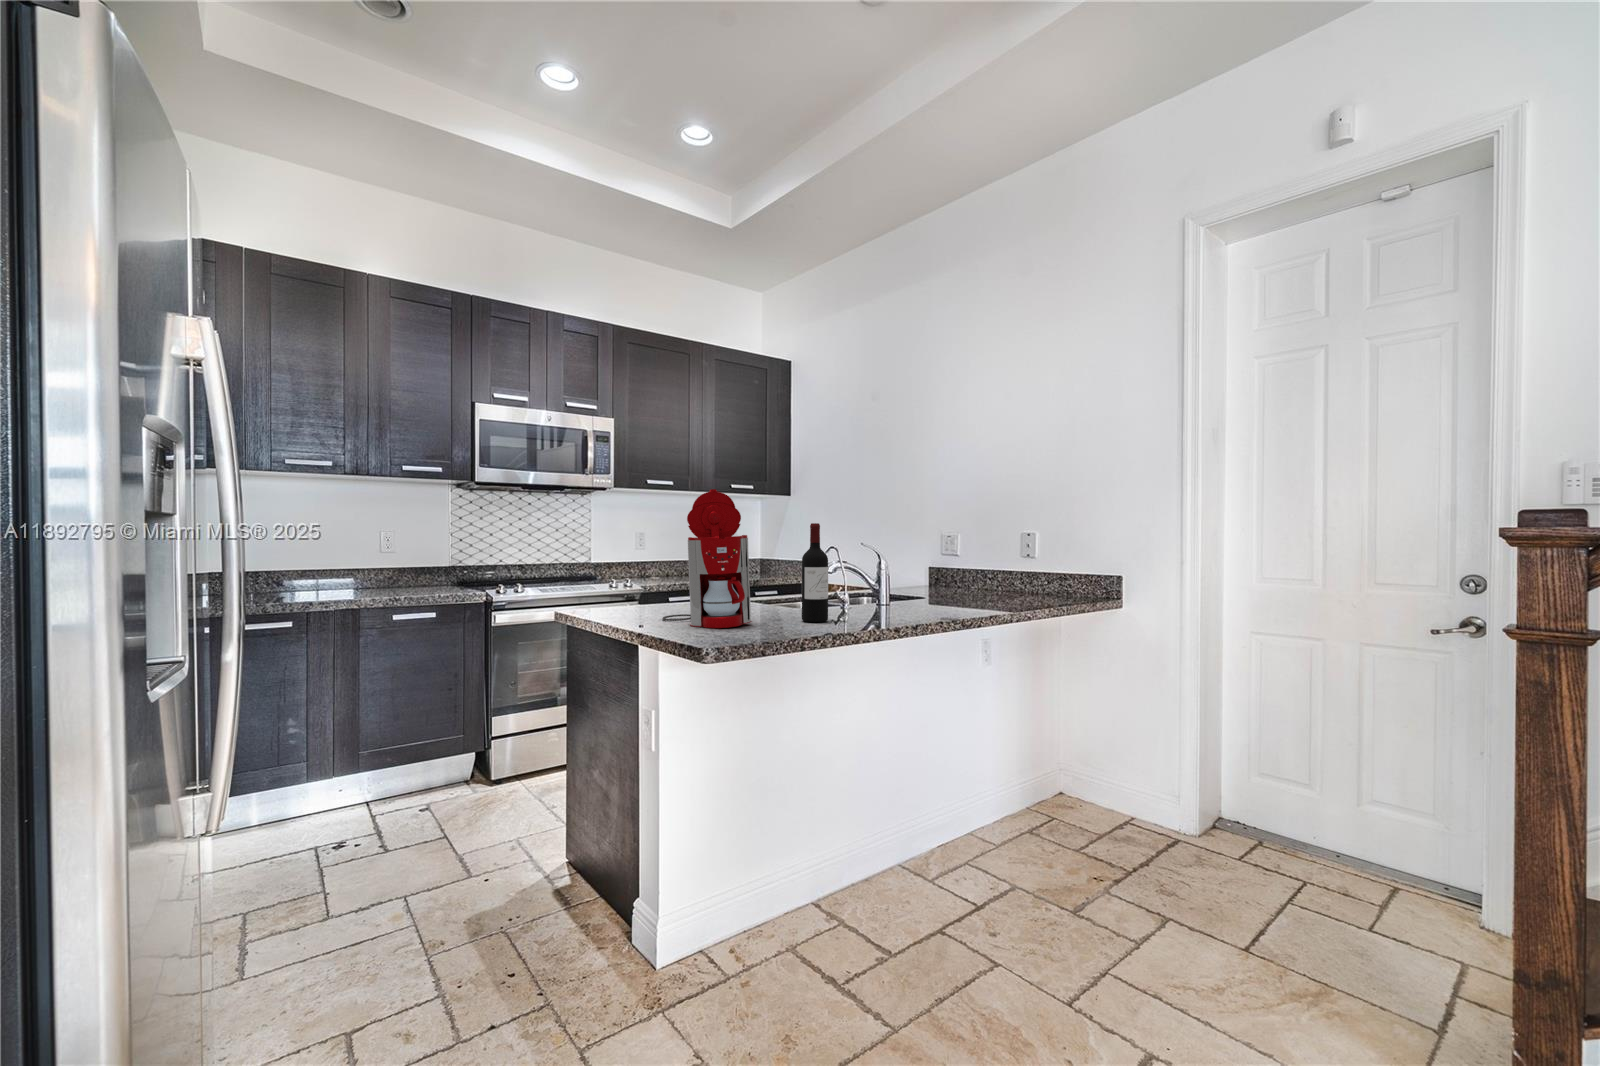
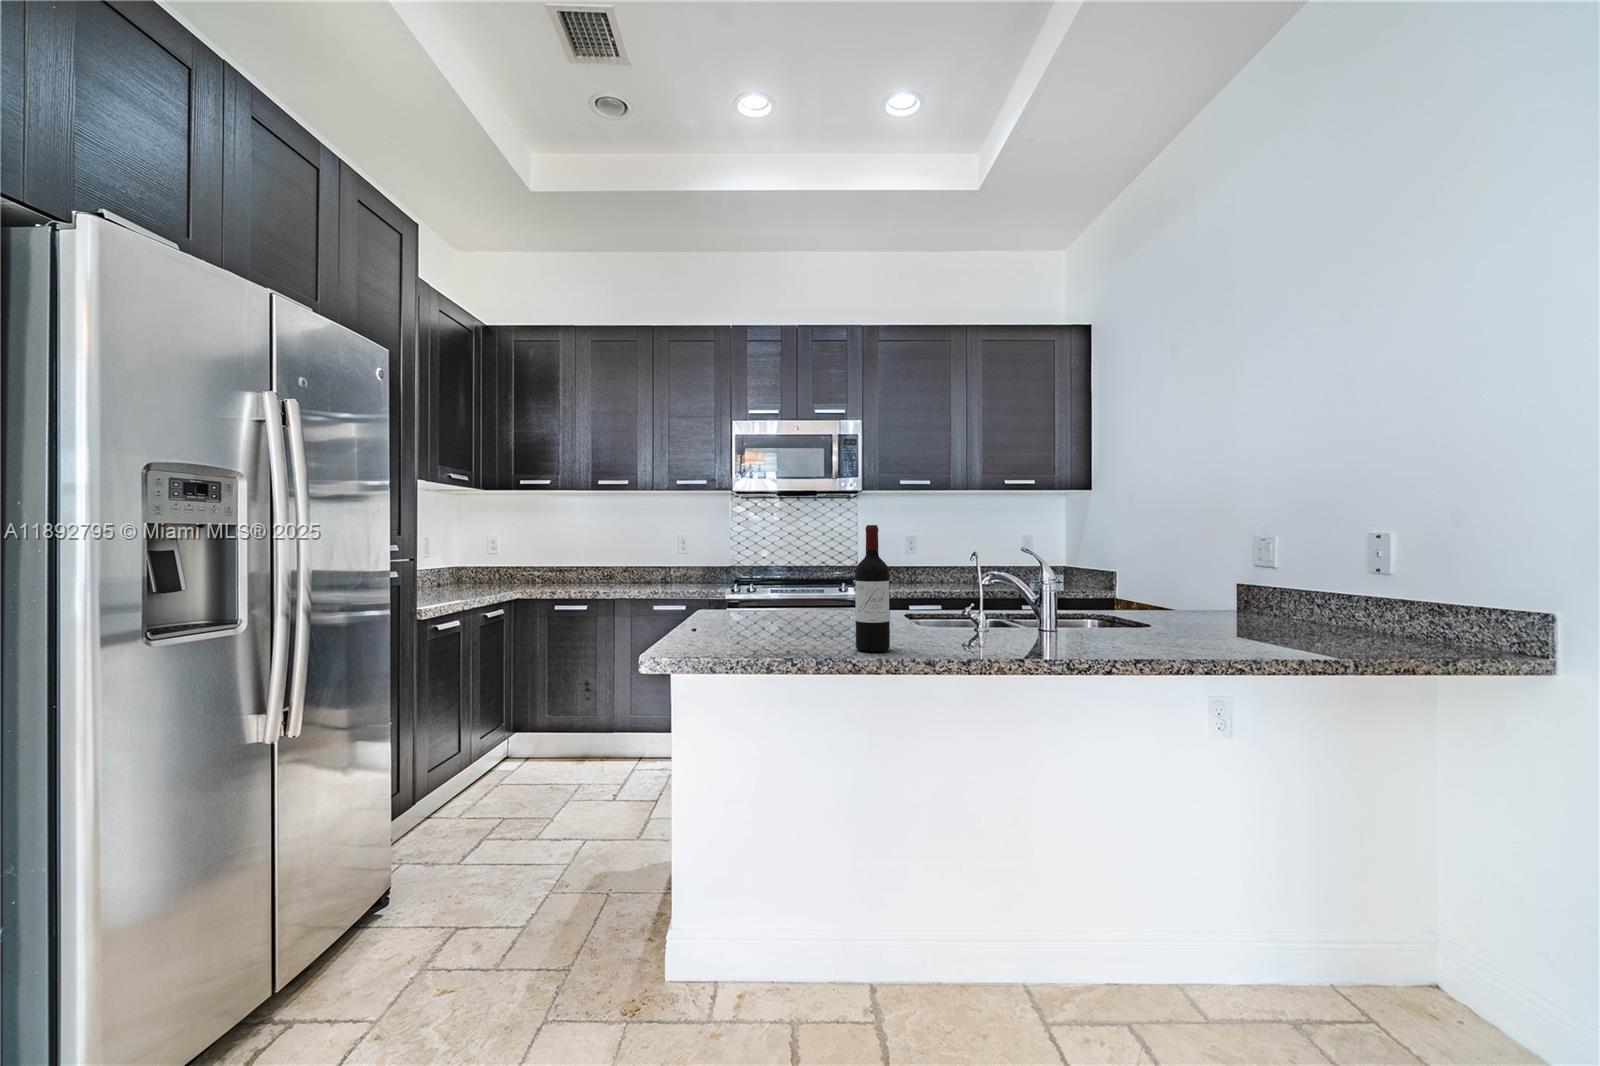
coffee maker: present [662,489,751,628] -> none [716,488,802,649]

